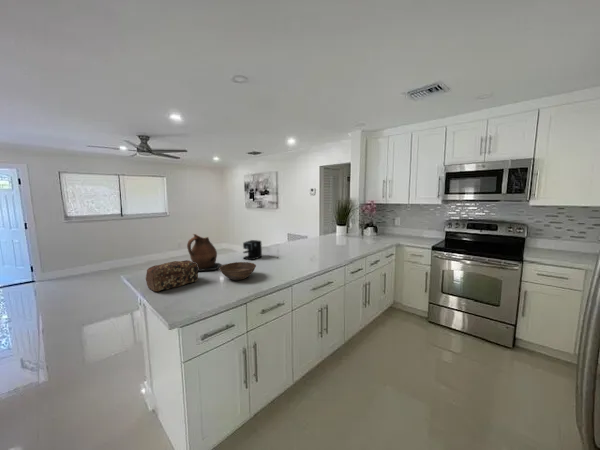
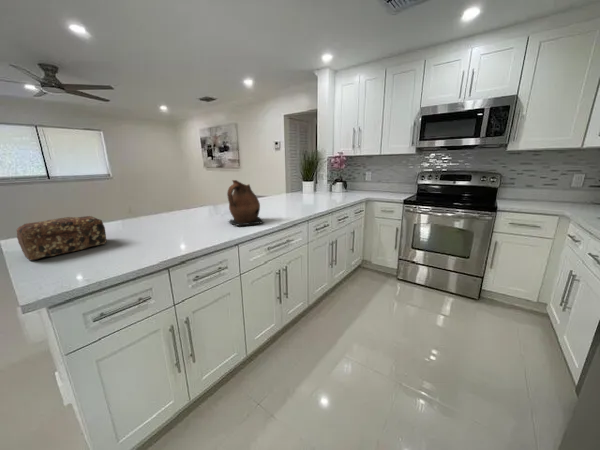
ceramic pitcher: present [187,234,219,271] -> present [227,180,264,225]
coffee maker: present [243,240,262,260] -> none [182,193,229,217]
bowl: present [220,262,256,280] -> none [138,218,191,240]

